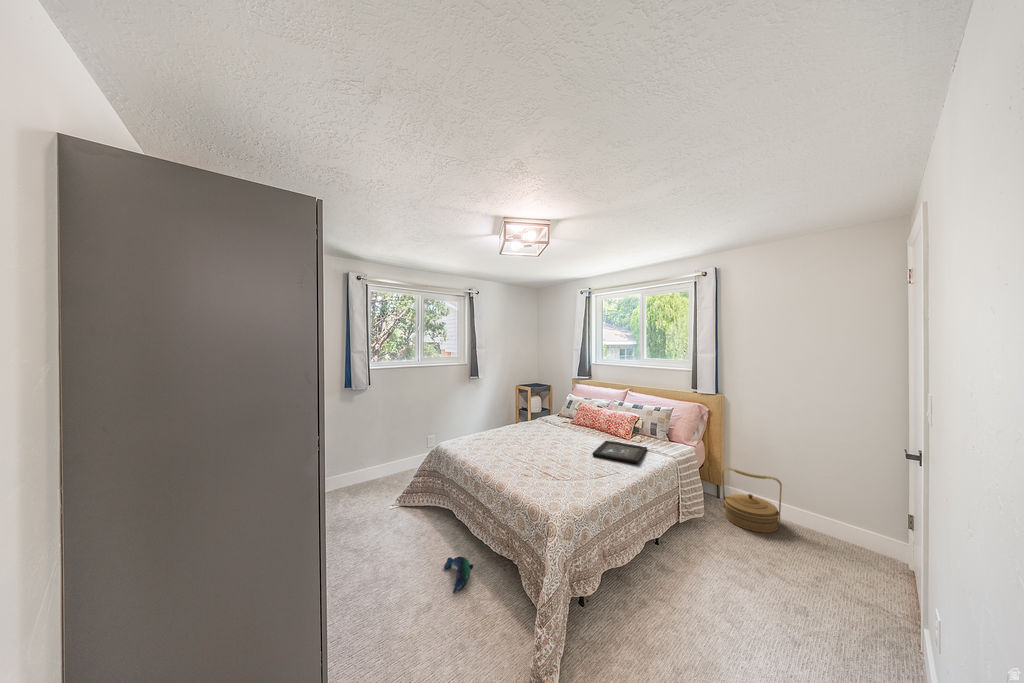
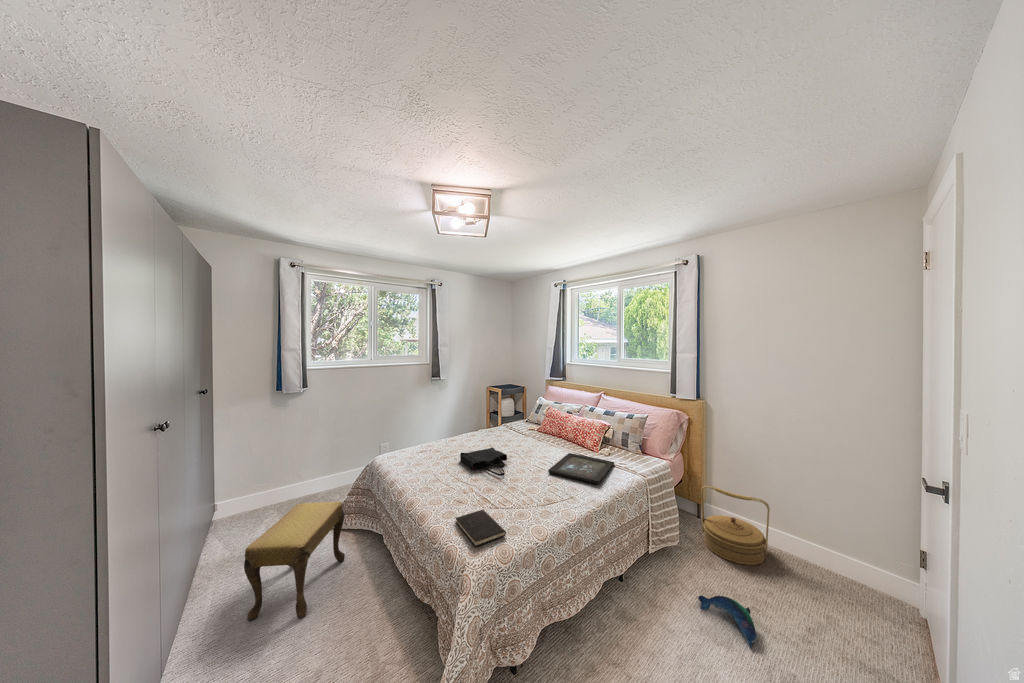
tote bag: none [514,436,556,458] -> present [460,447,507,476]
footstool: none [356,480,420,572] -> present [244,502,345,621]
hardcover book: none [529,481,573,505] -> present [456,510,506,547]
plush toy: present [444,556,473,593] -> present [698,596,756,648]

